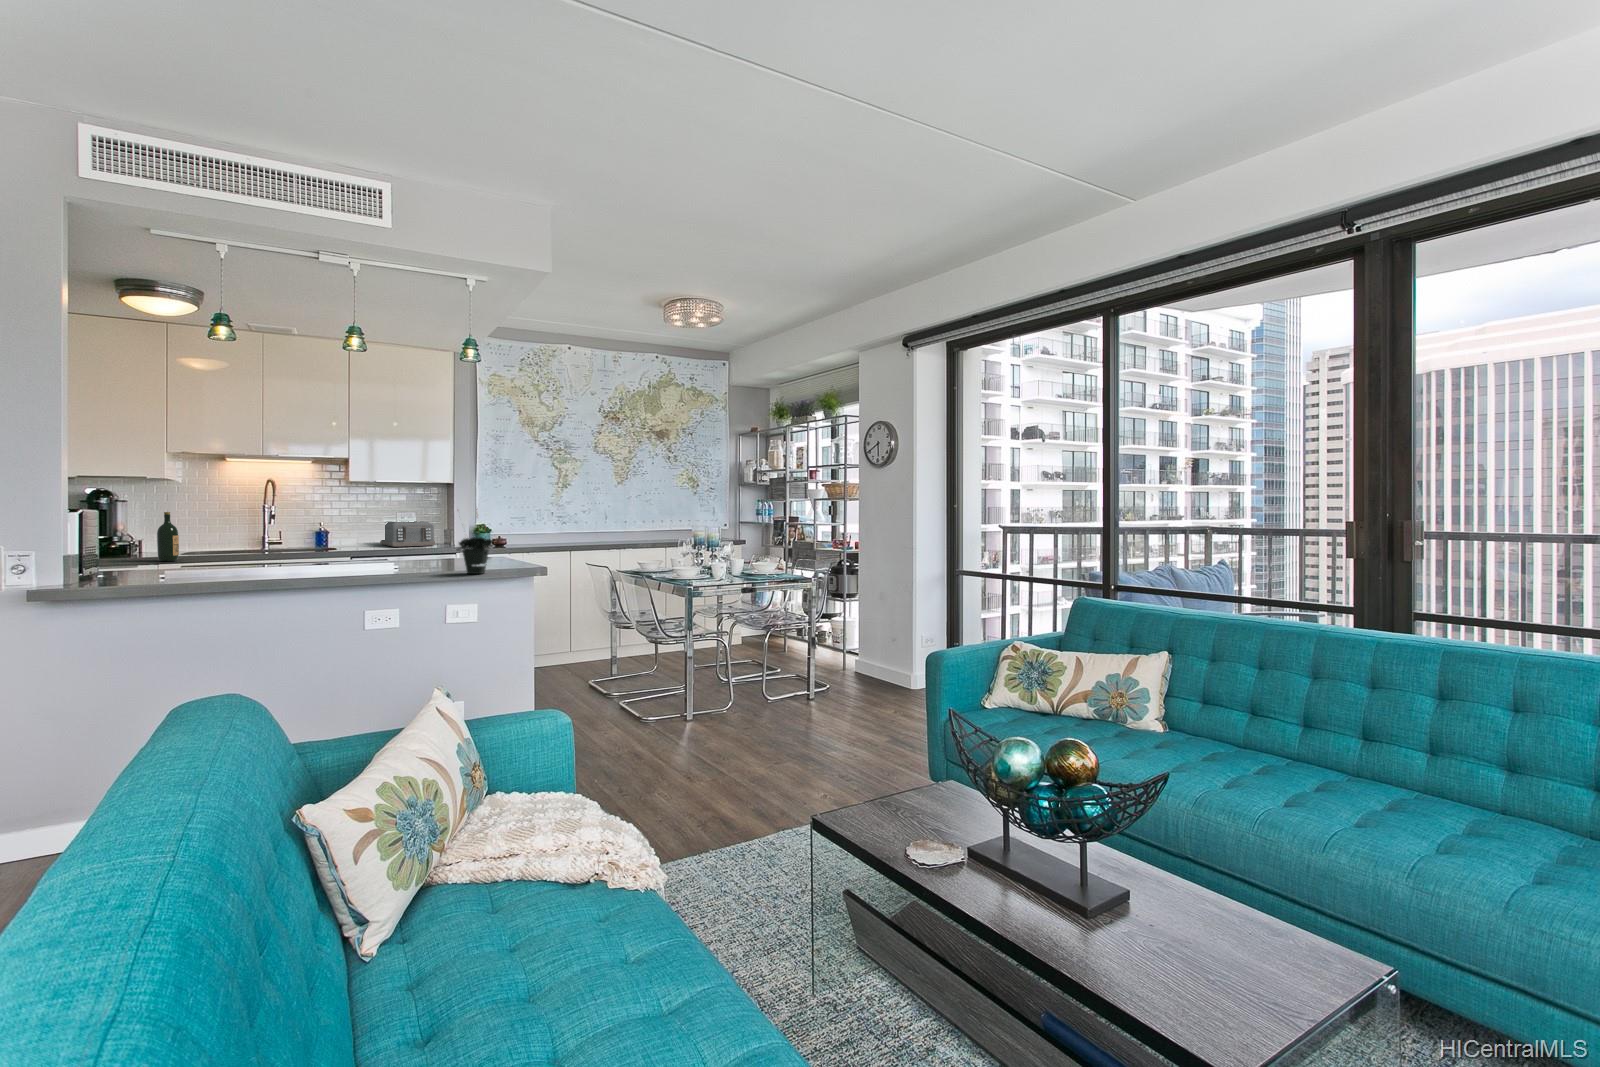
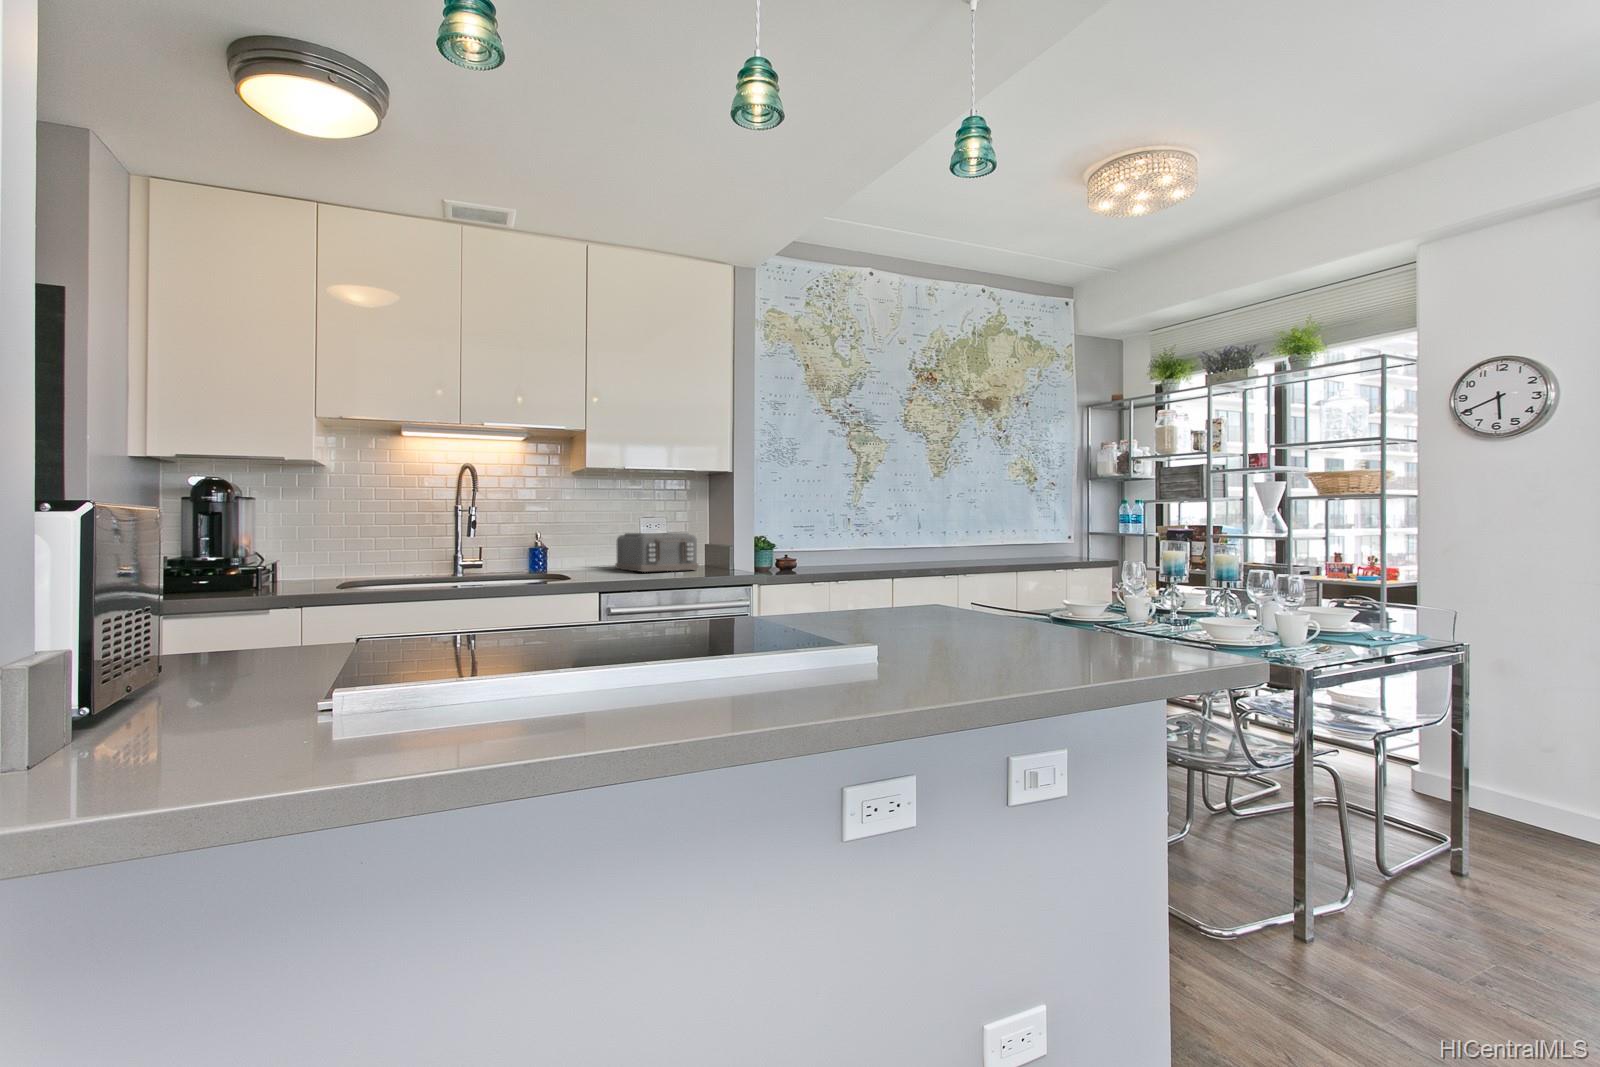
wine bottle: present [157,512,179,561] -> none [297,512,331,597]
potted plant: present [457,537,493,574] -> none [916,469,998,629]

